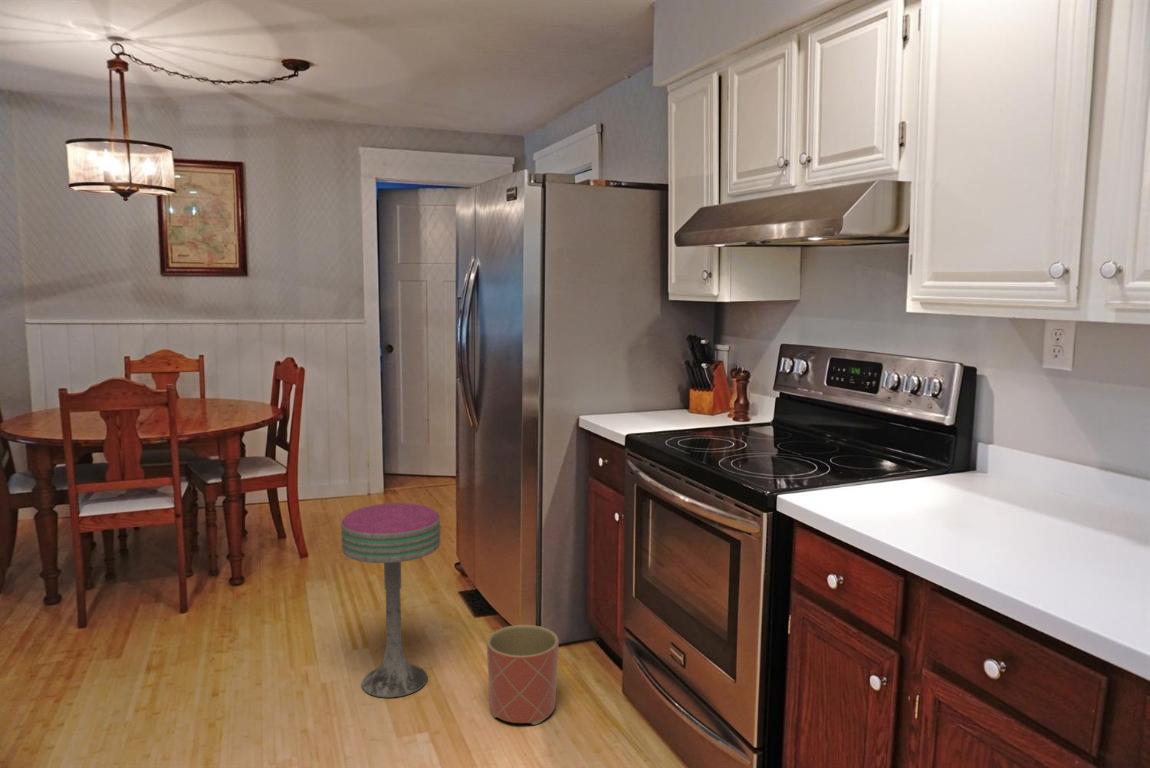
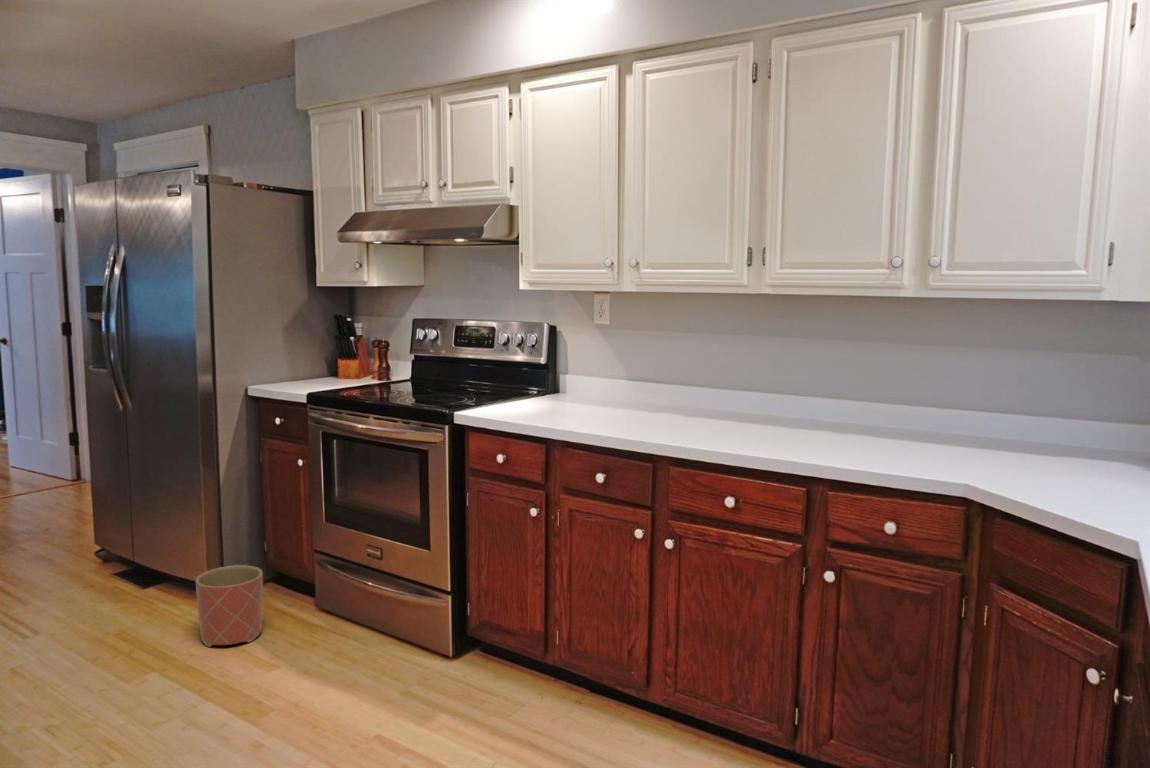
bar stool: present [341,503,440,698] -> none [23,479,132,662]

